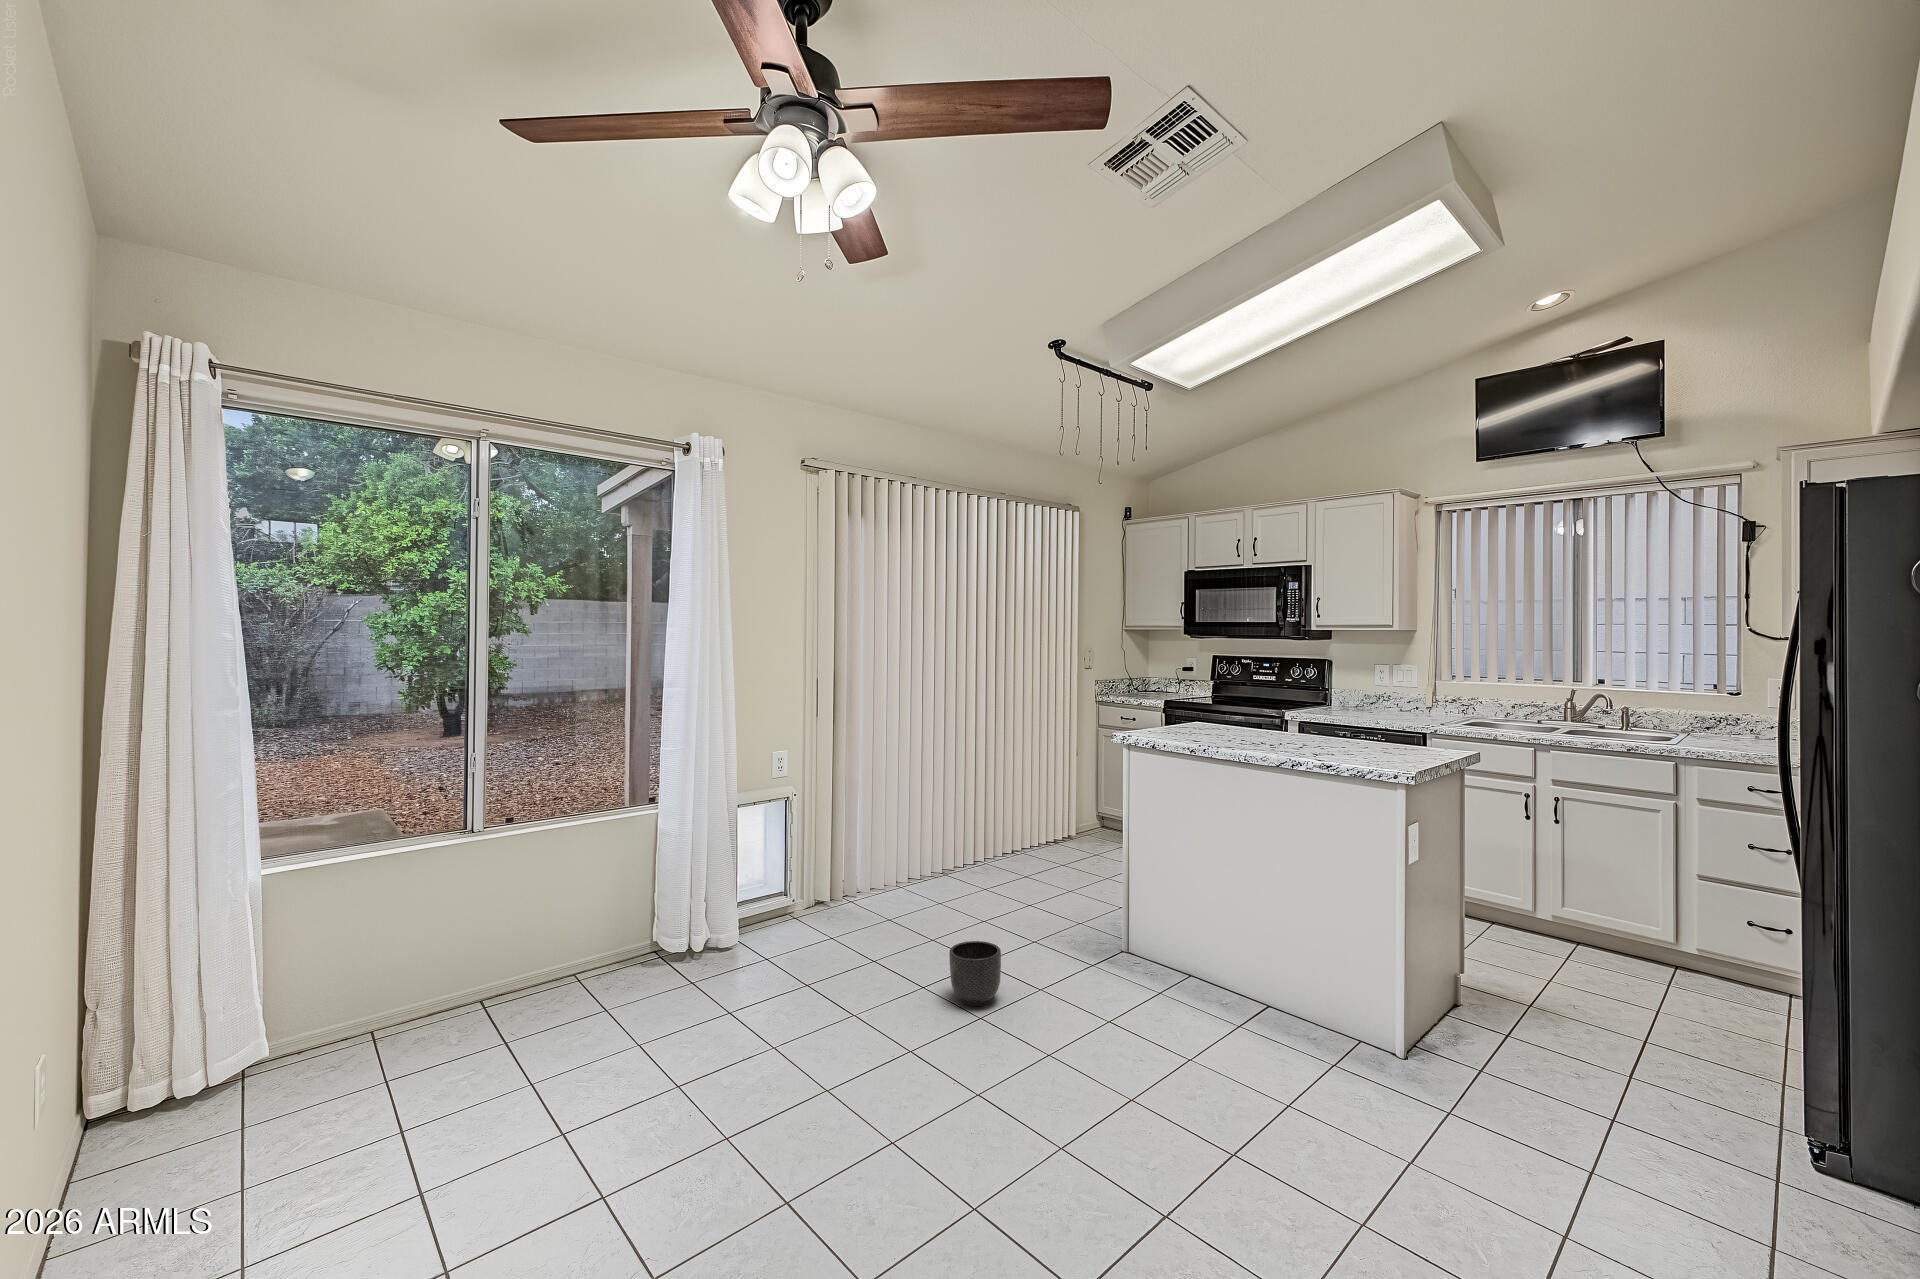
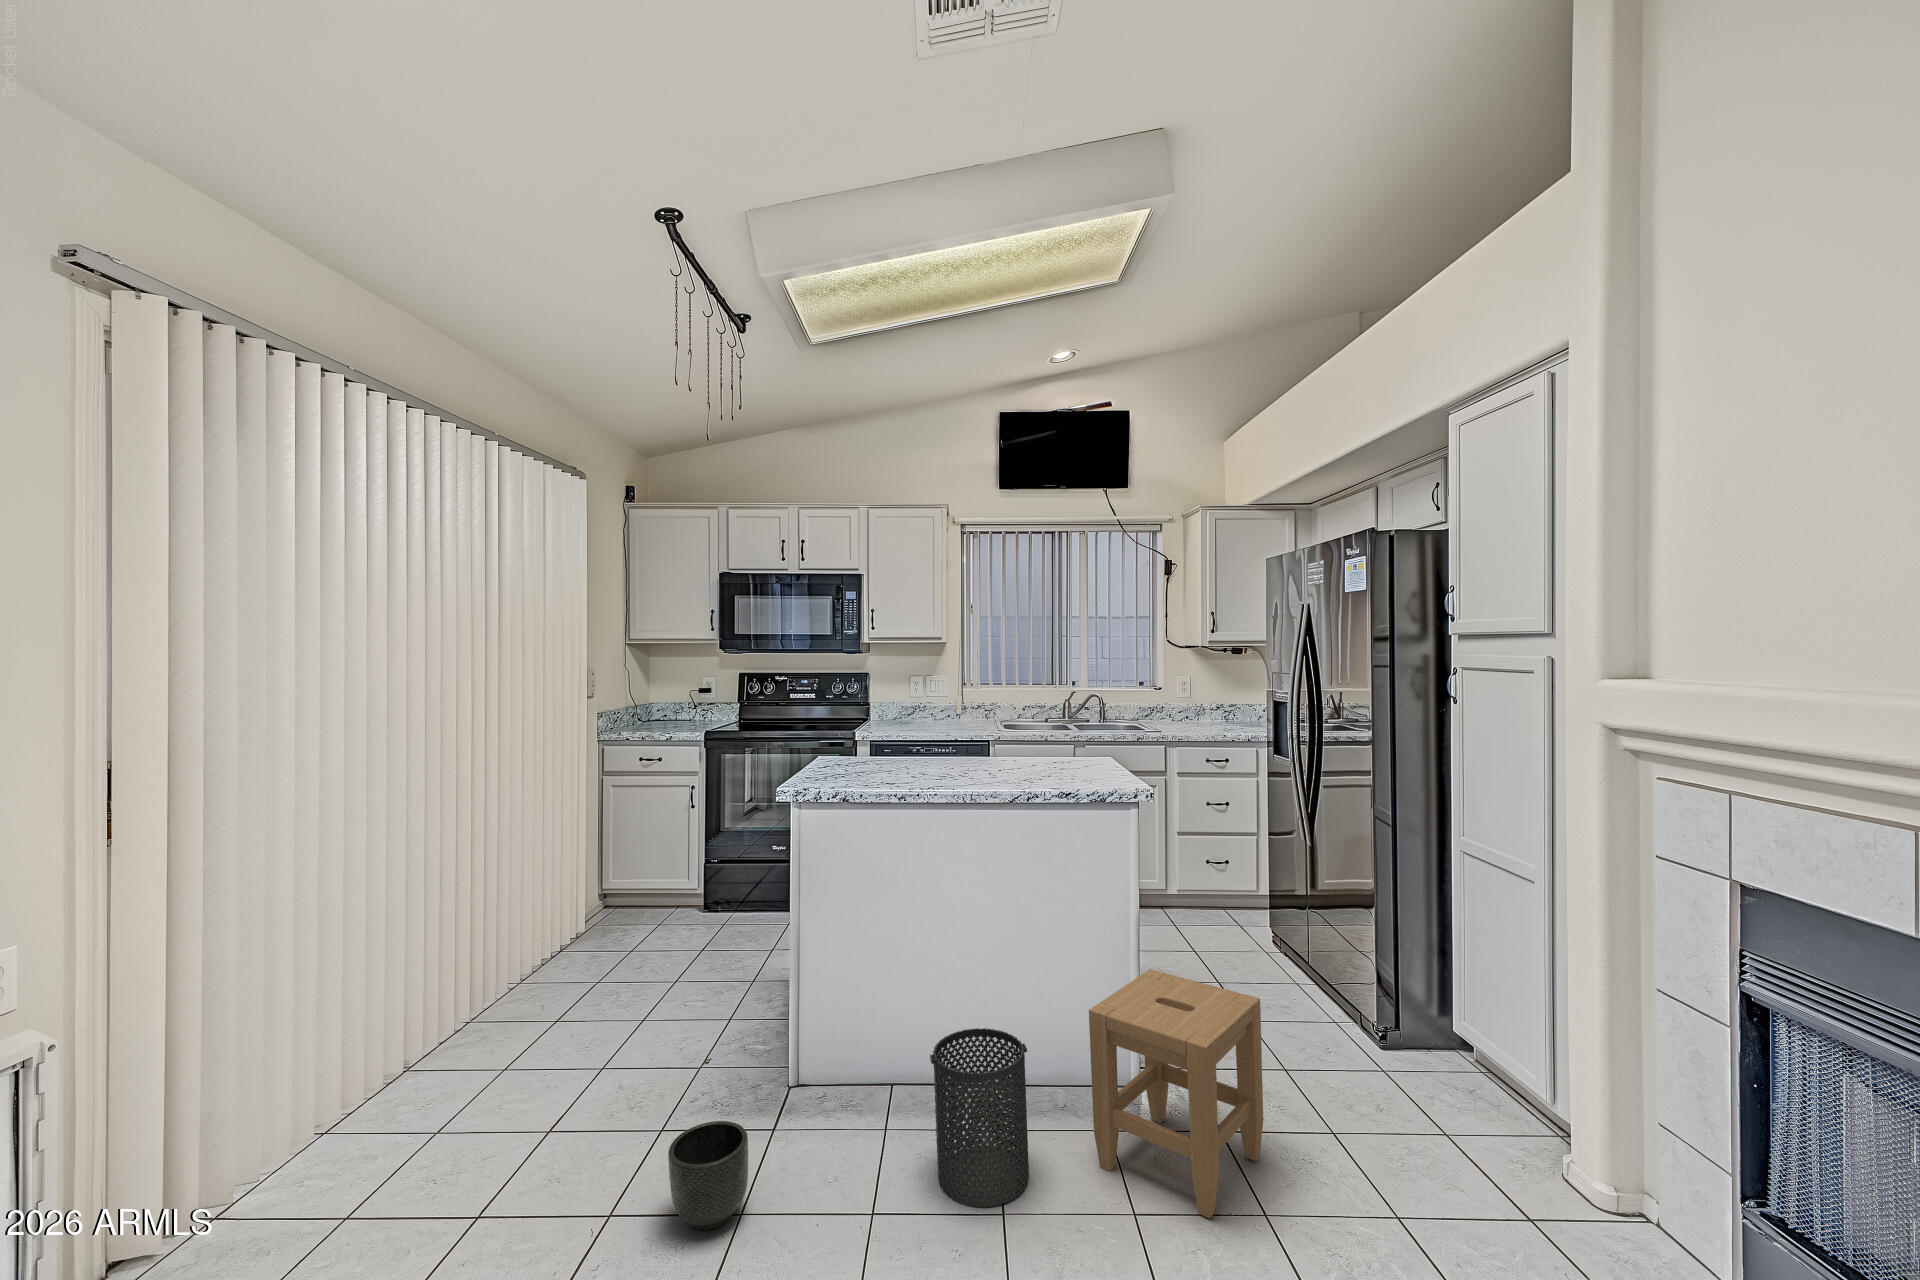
trash can: none [1117,939,1198,1080] -> present [930,1028,1029,1207]
stool: none [1251,947,1437,1171] -> present [1089,969,1263,1219]

